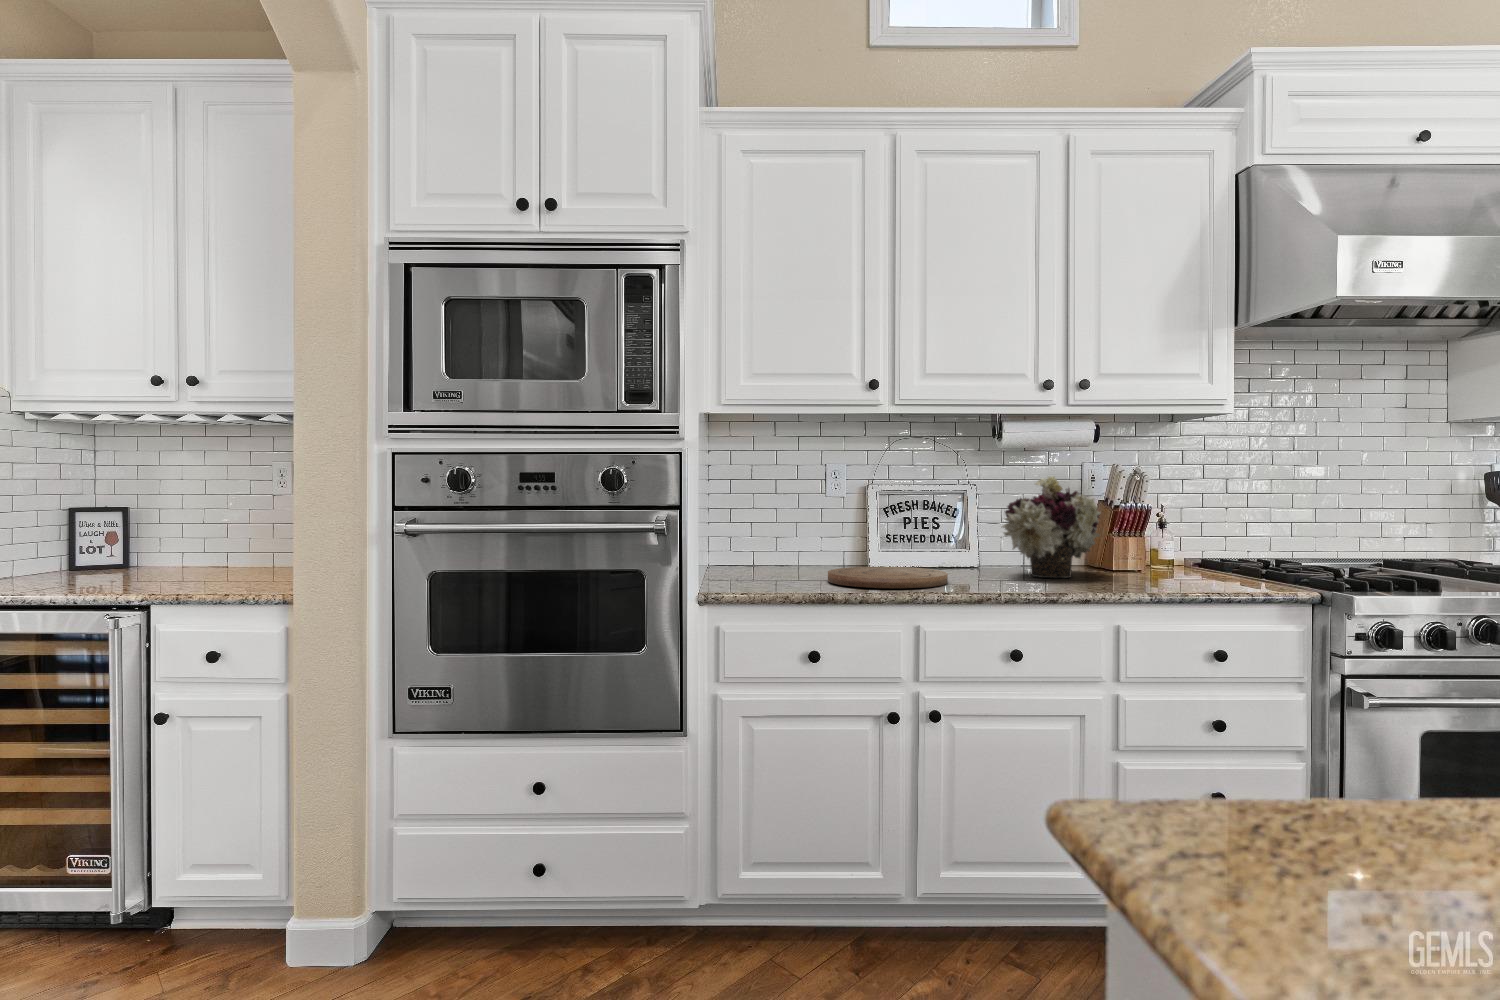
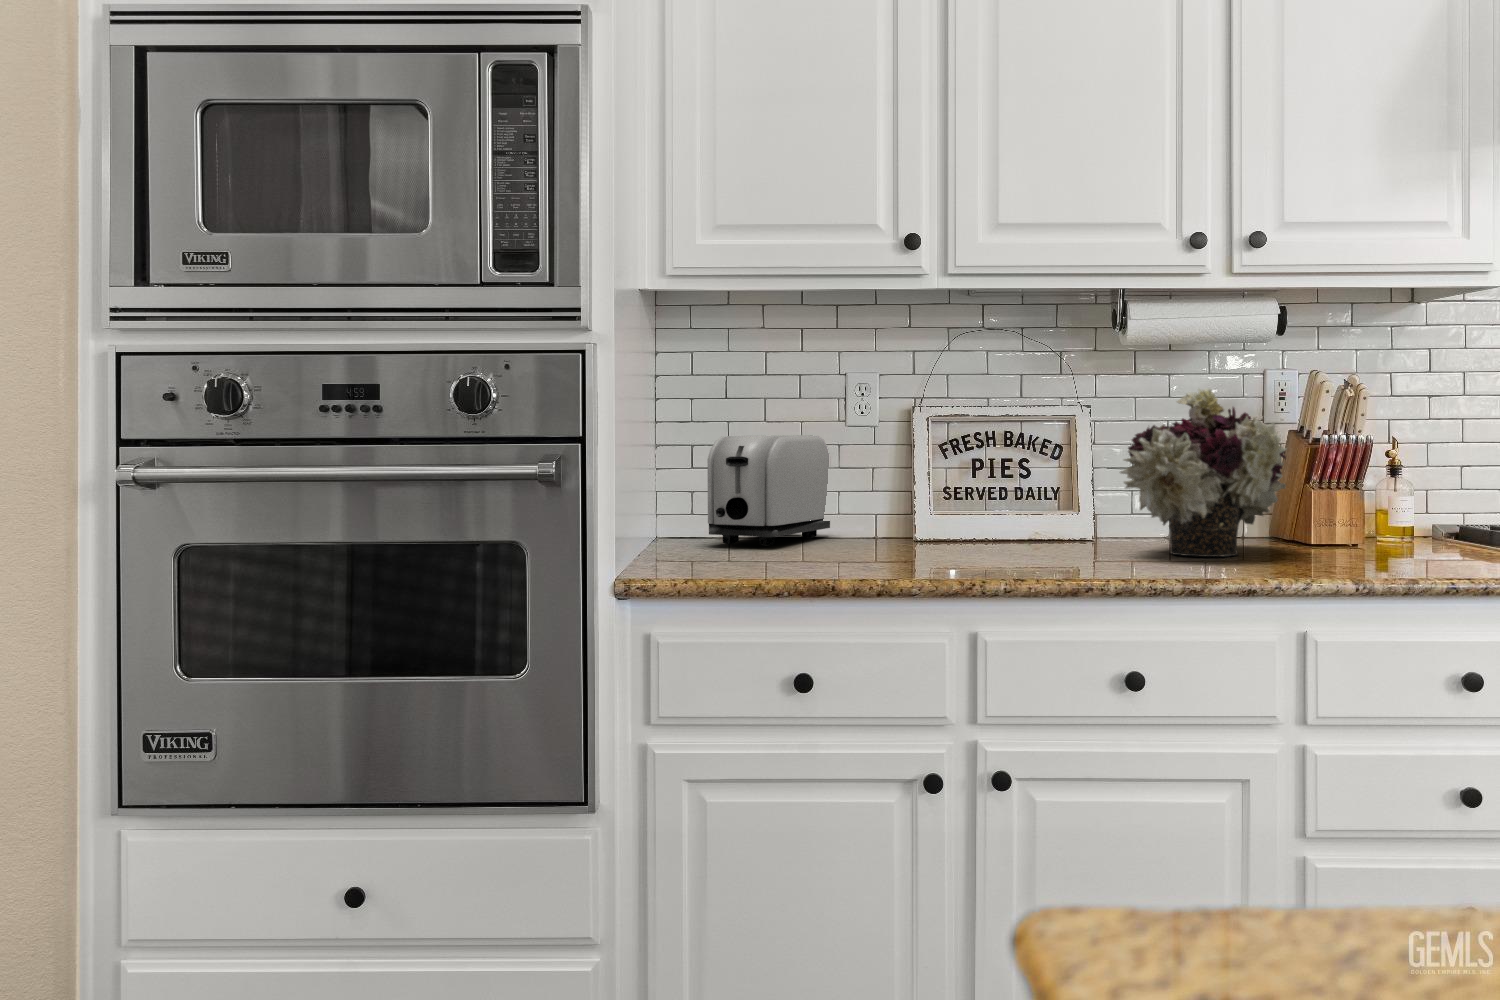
toaster: none [743,501,816,570] -> present [707,435,830,546]
cutting board: present [828,567,948,588] -> none [834,539,1029,572]

